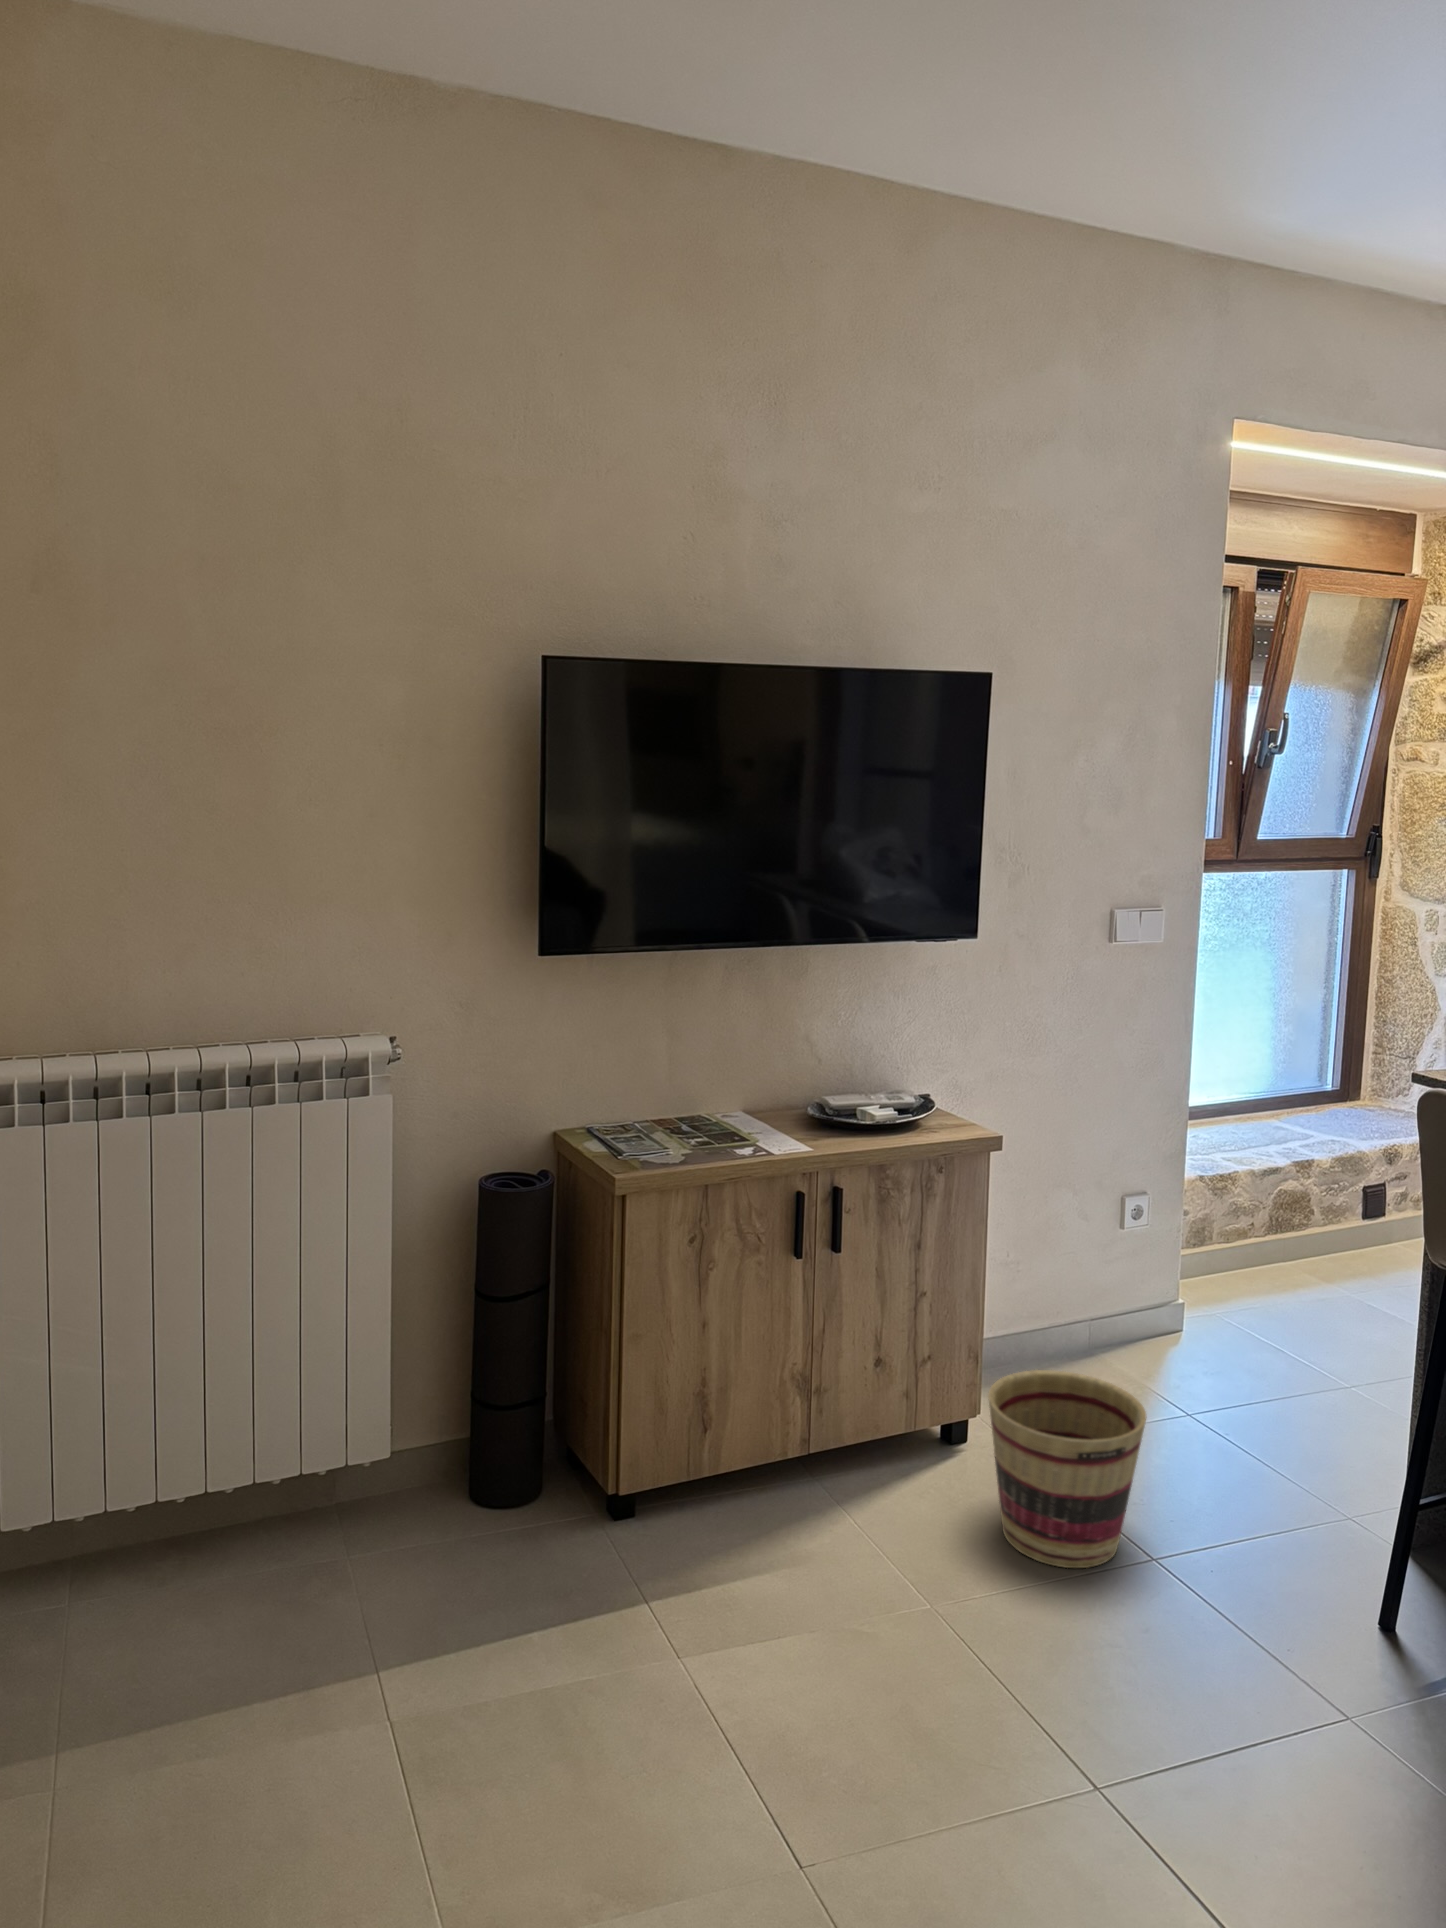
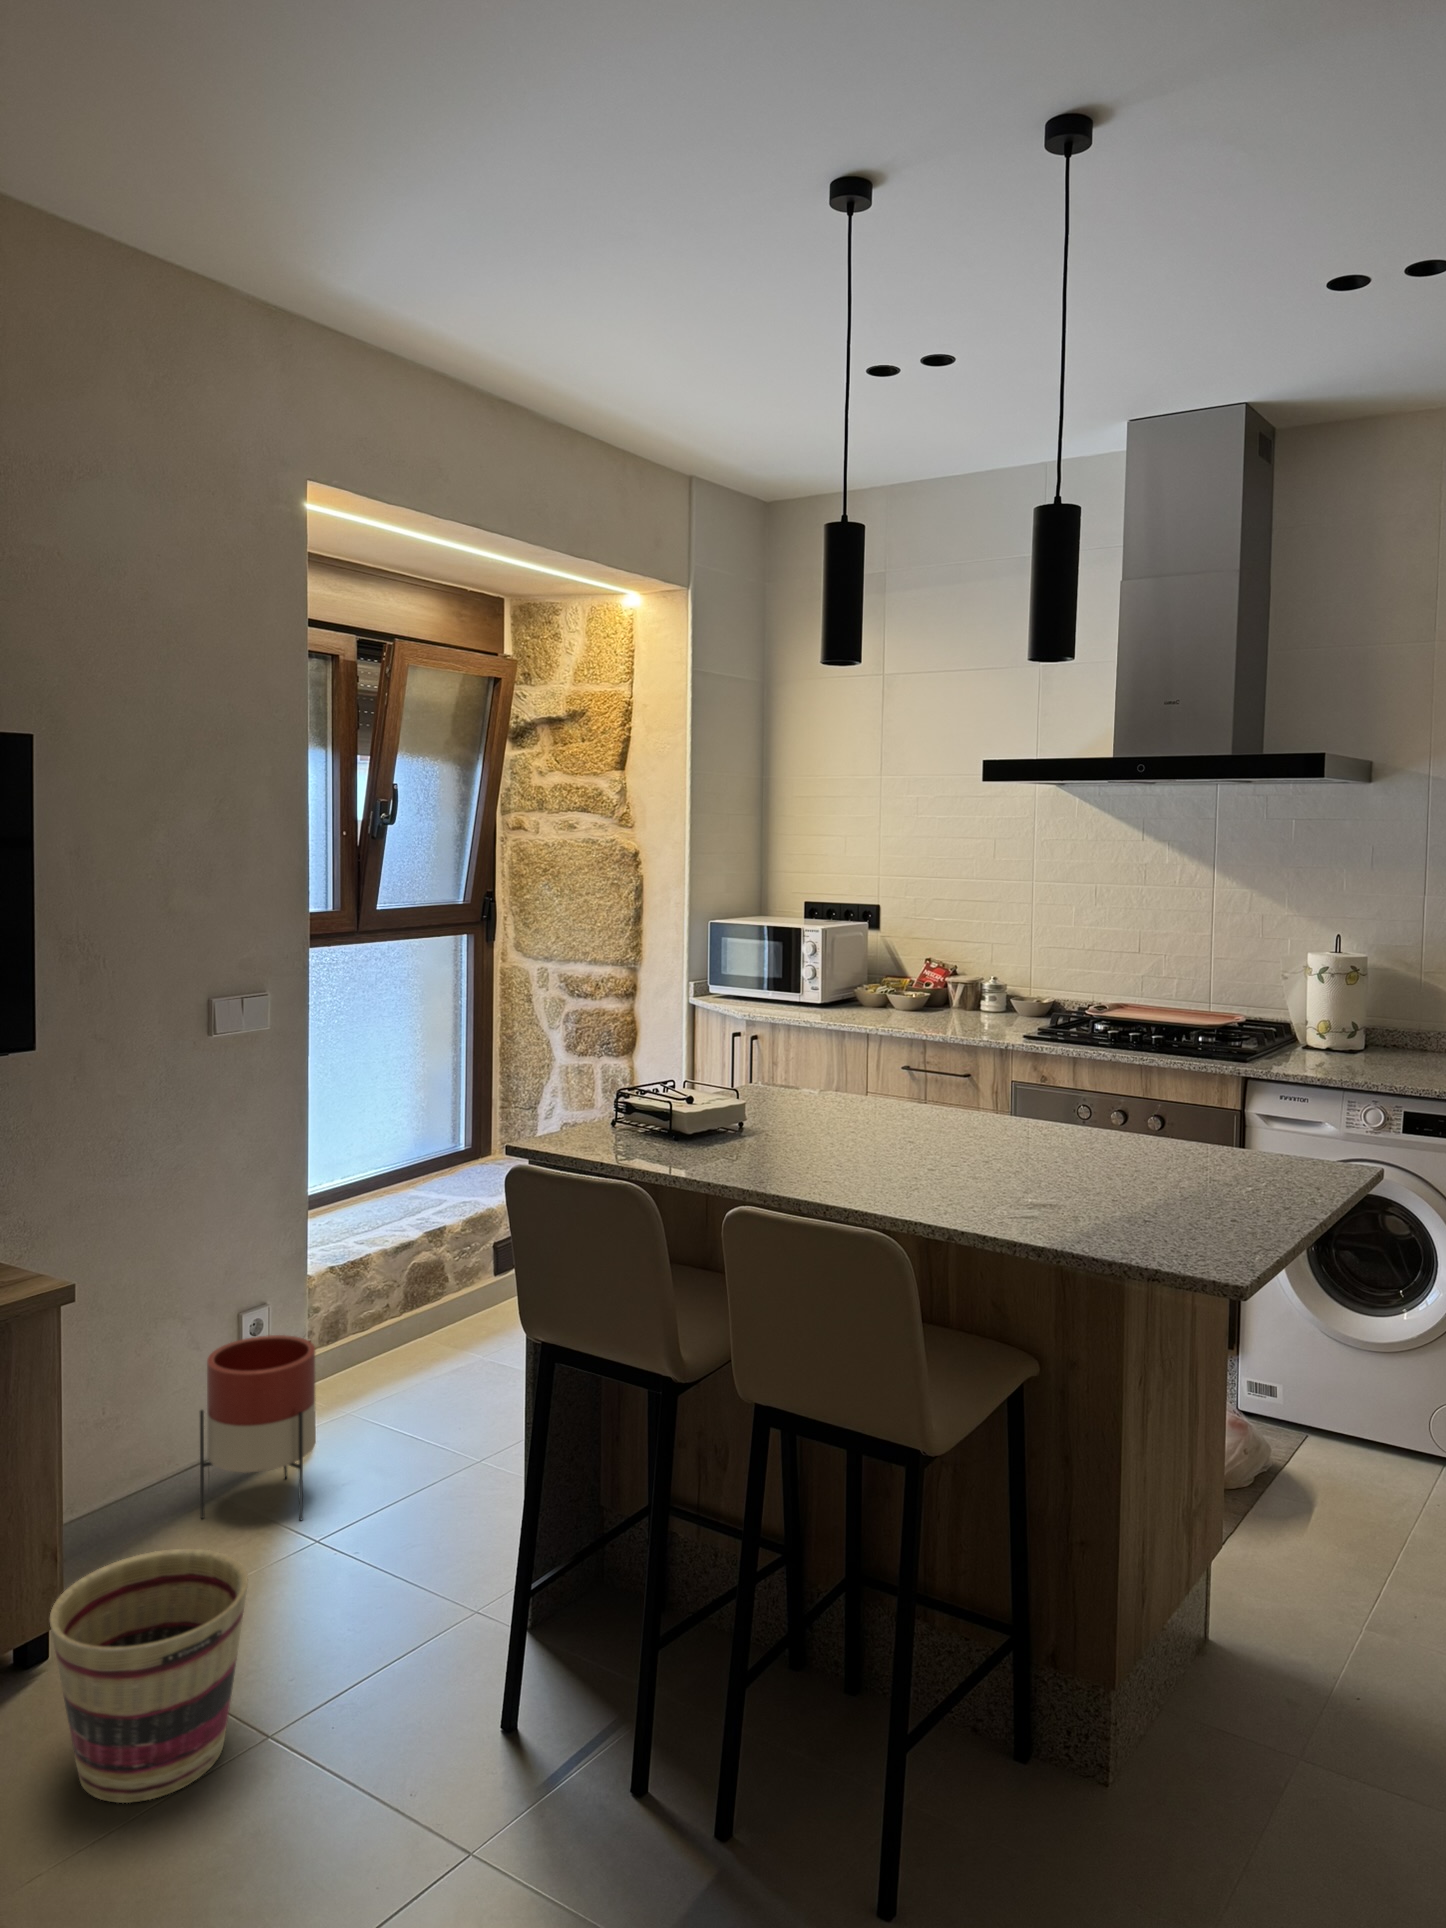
planter: none [1083,1220,1194,1392] -> present [200,1335,316,1520]

